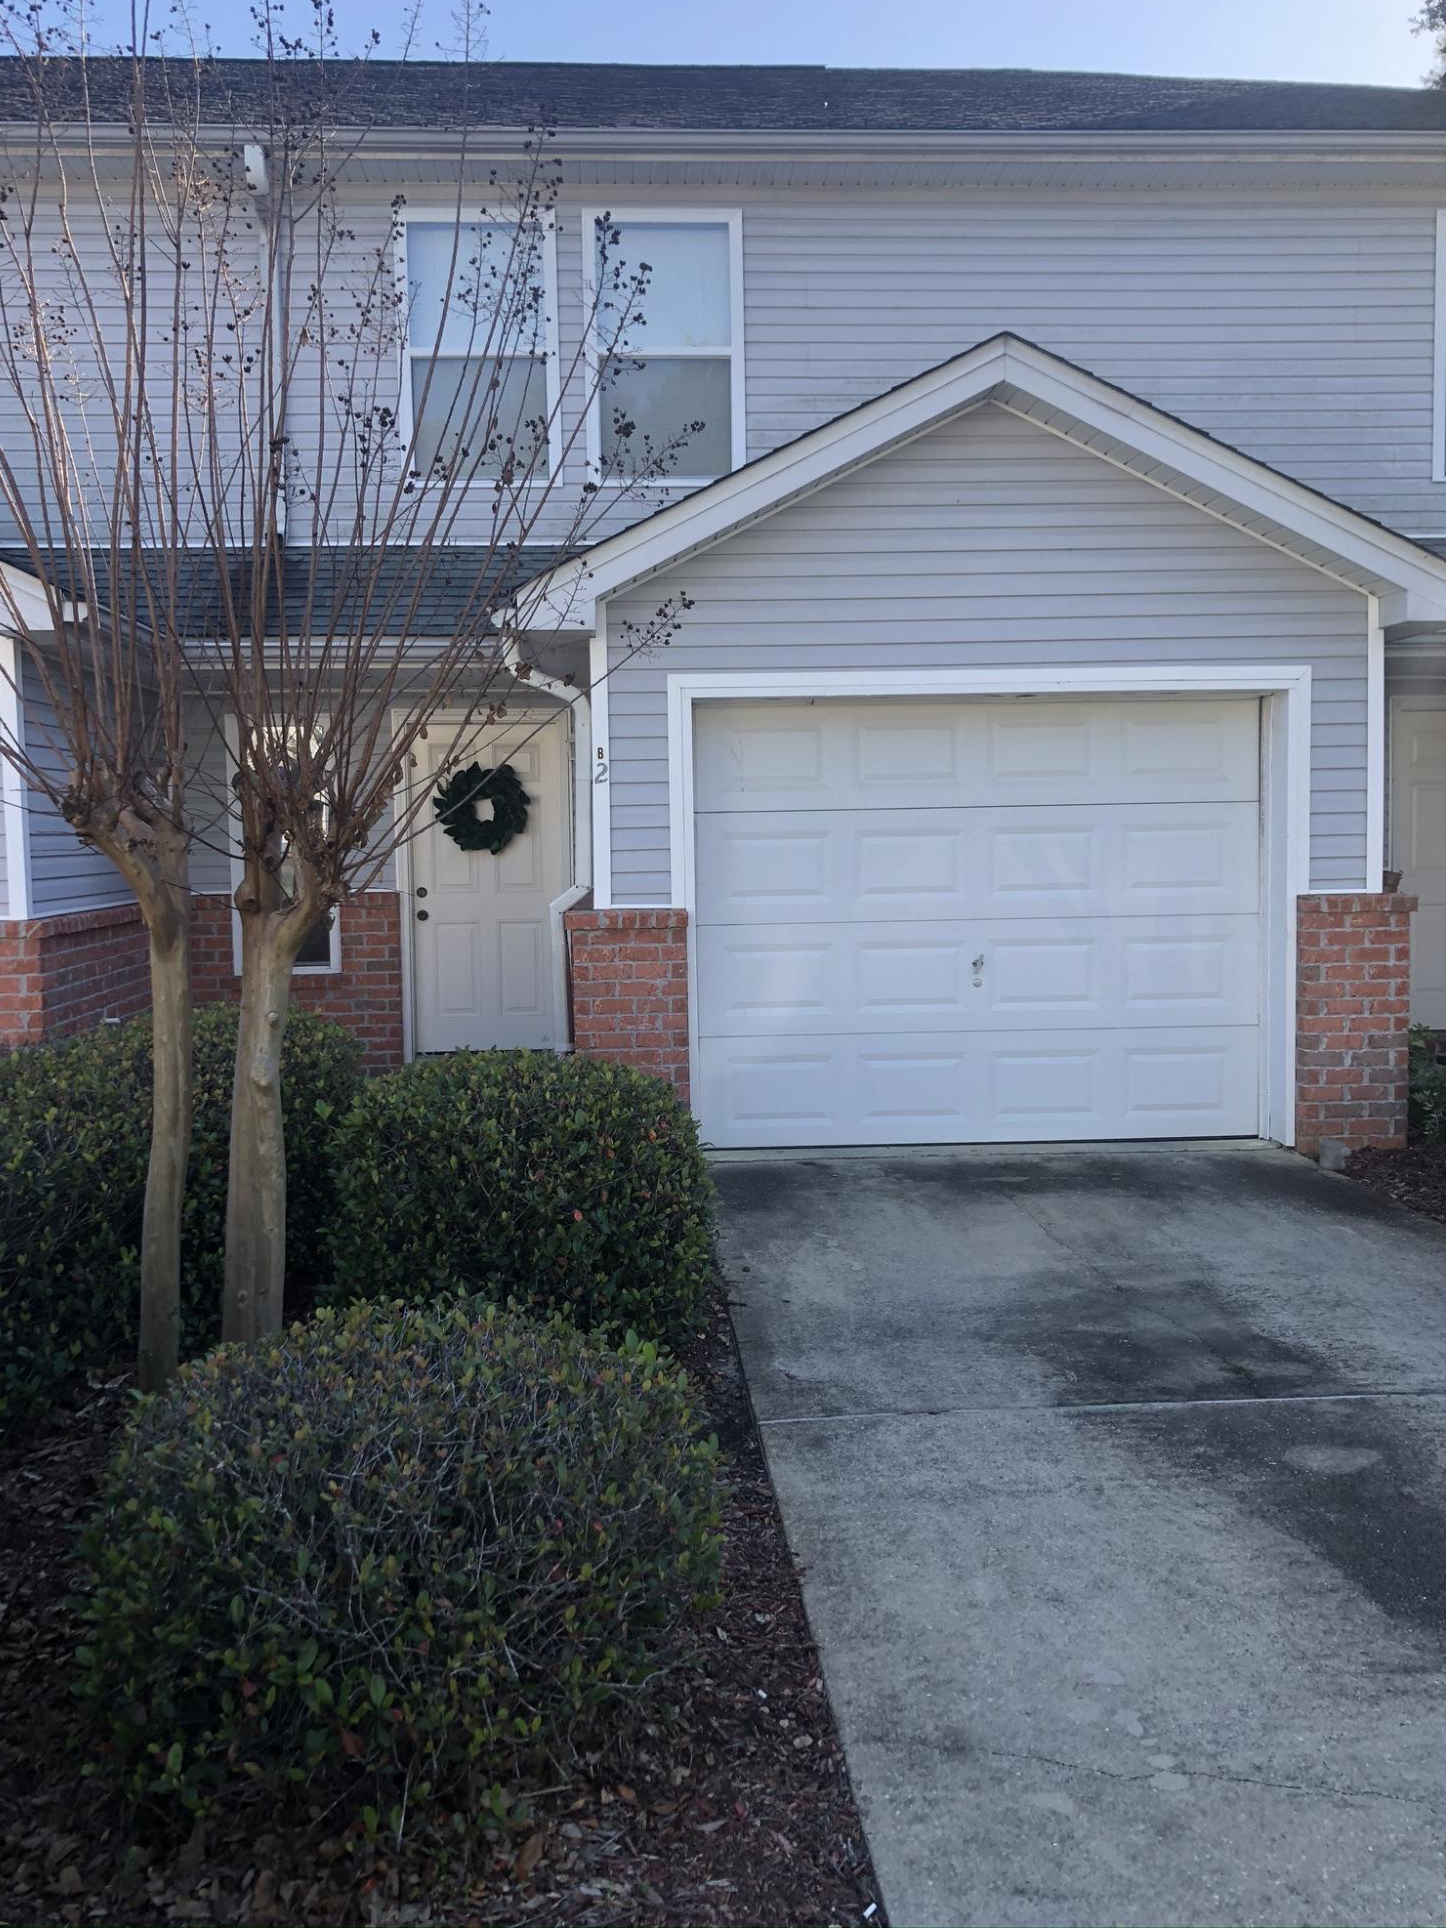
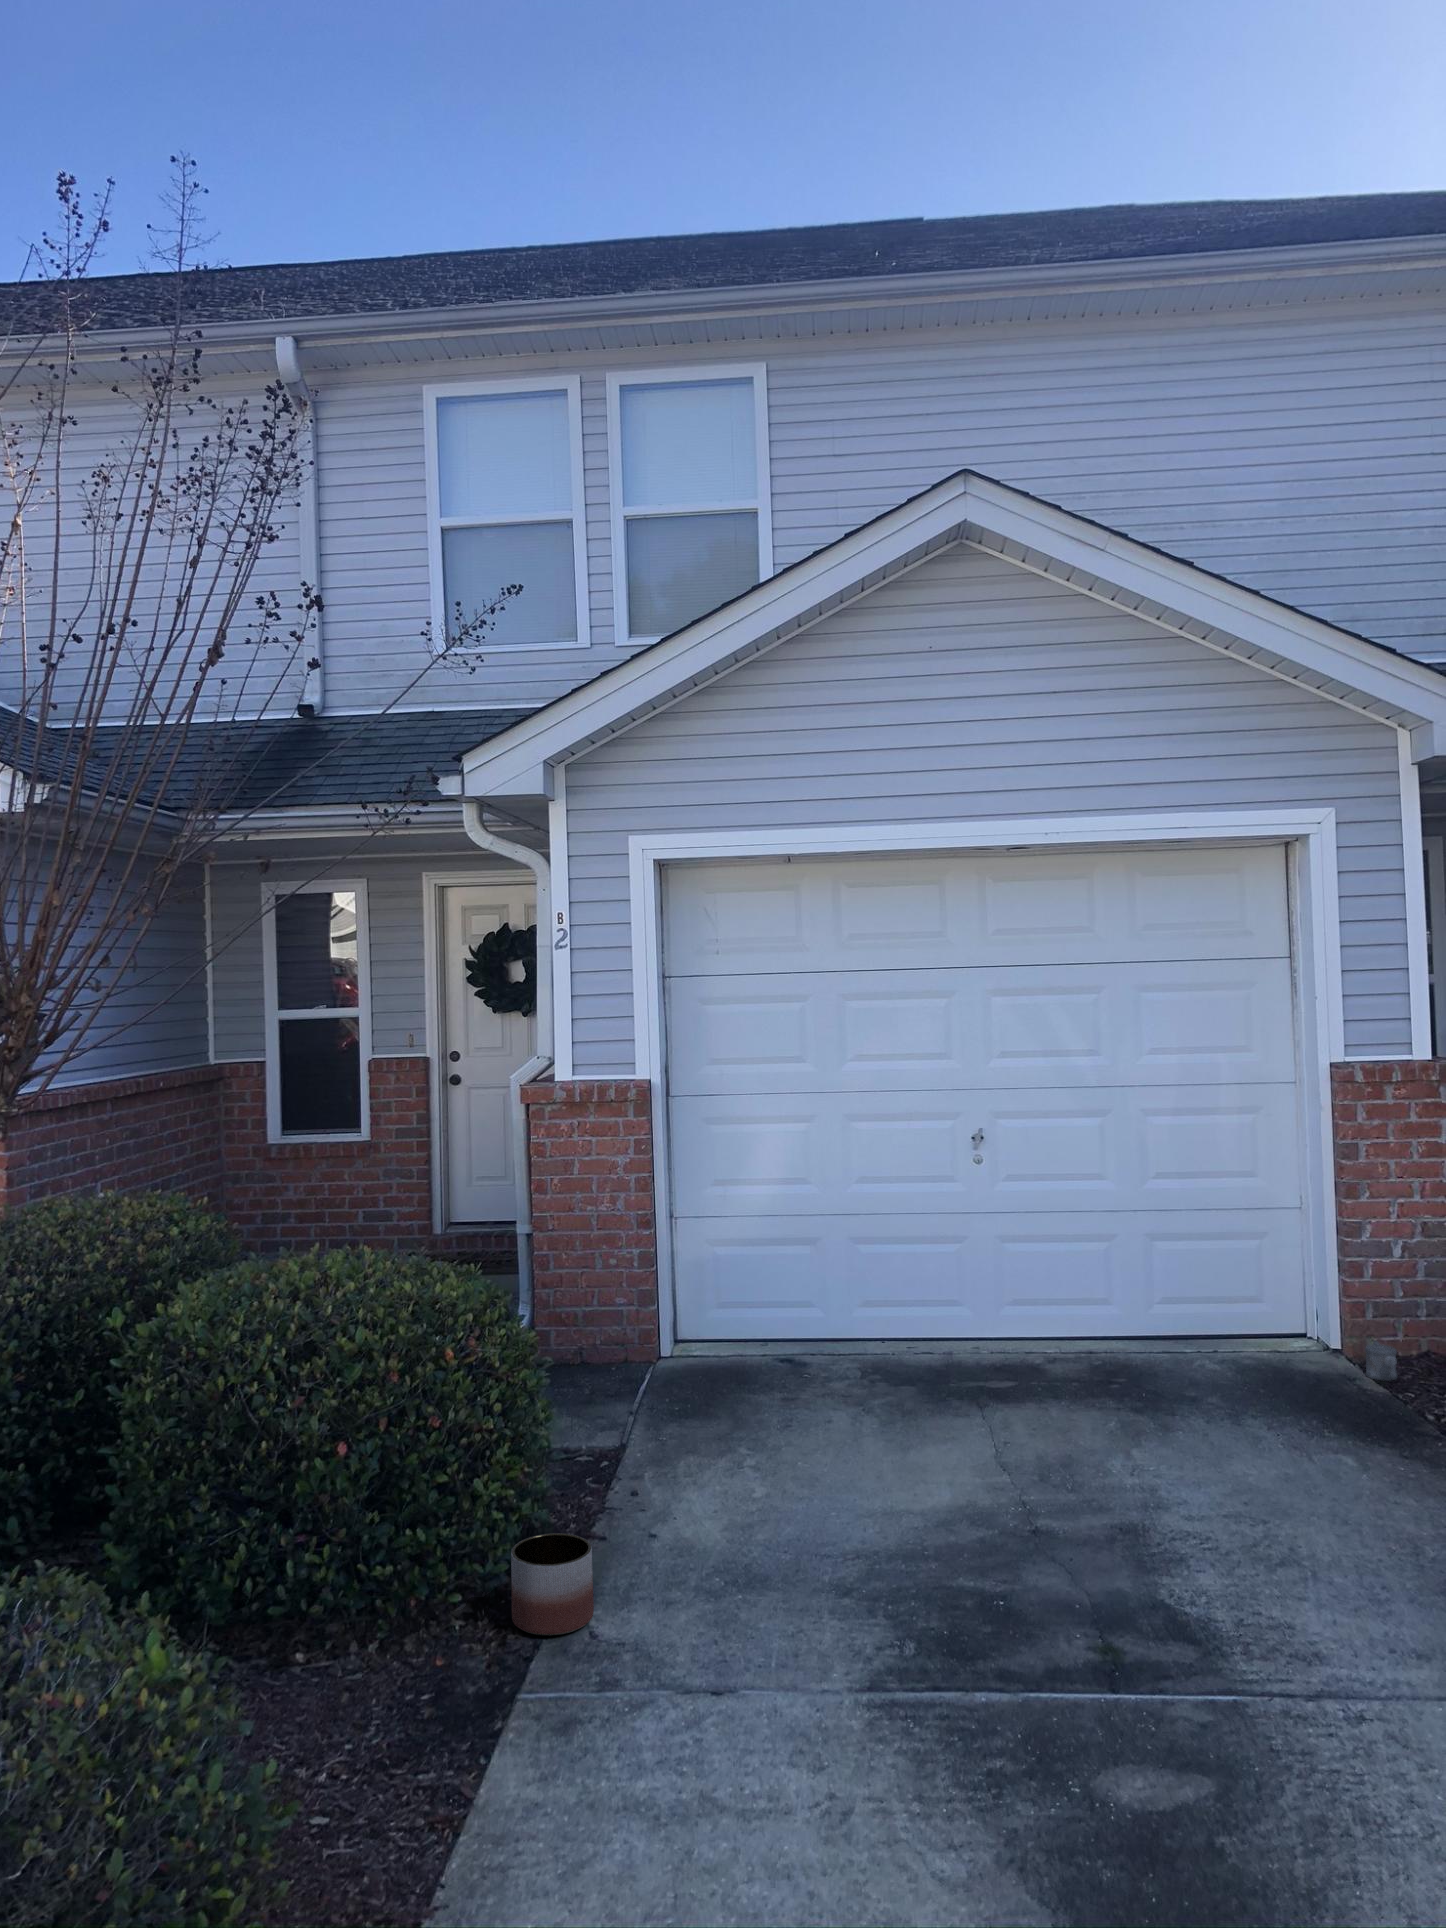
planter: none [694,1291,765,1372] -> present [511,1533,594,1636]

